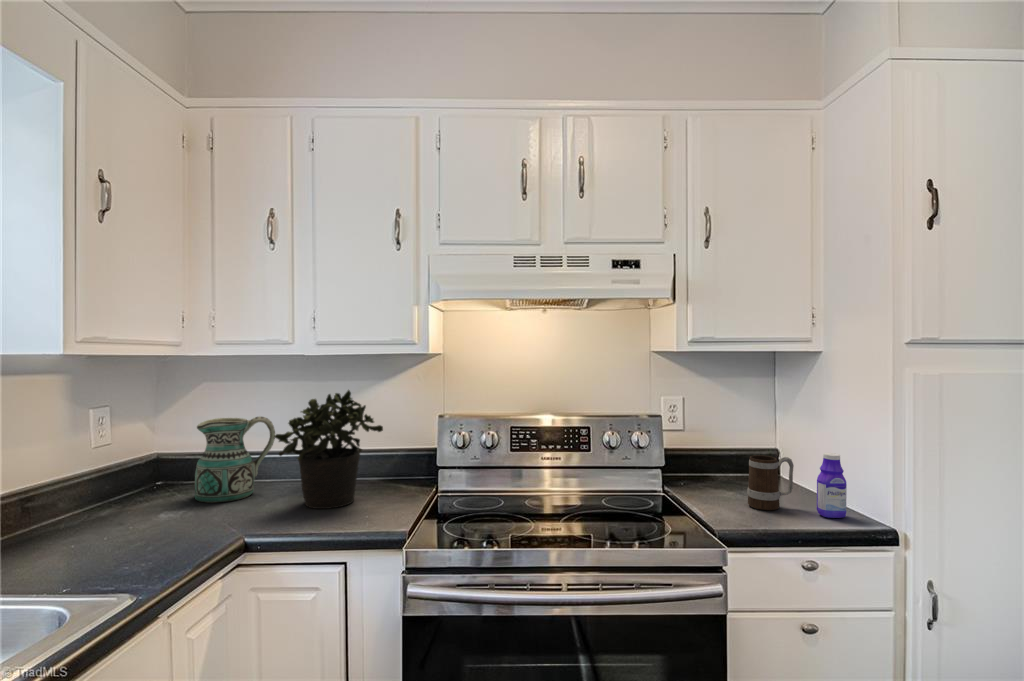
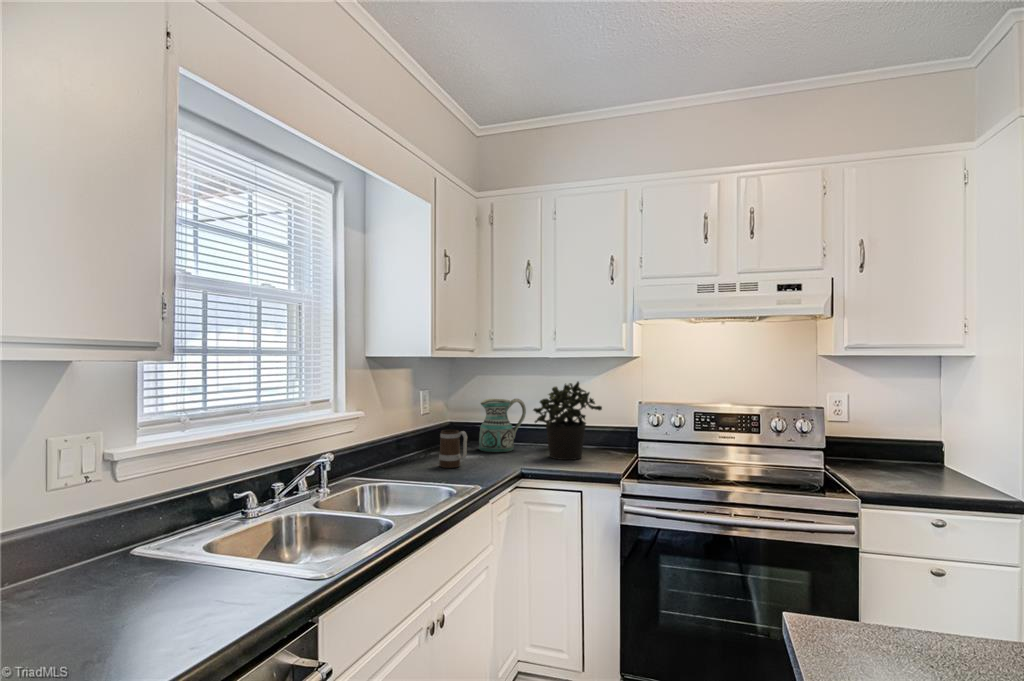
bottle: present [817,453,847,518] -> none [956,439,983,492]
mug: present [747,455,794,510] -> present [439,430,467,468]

